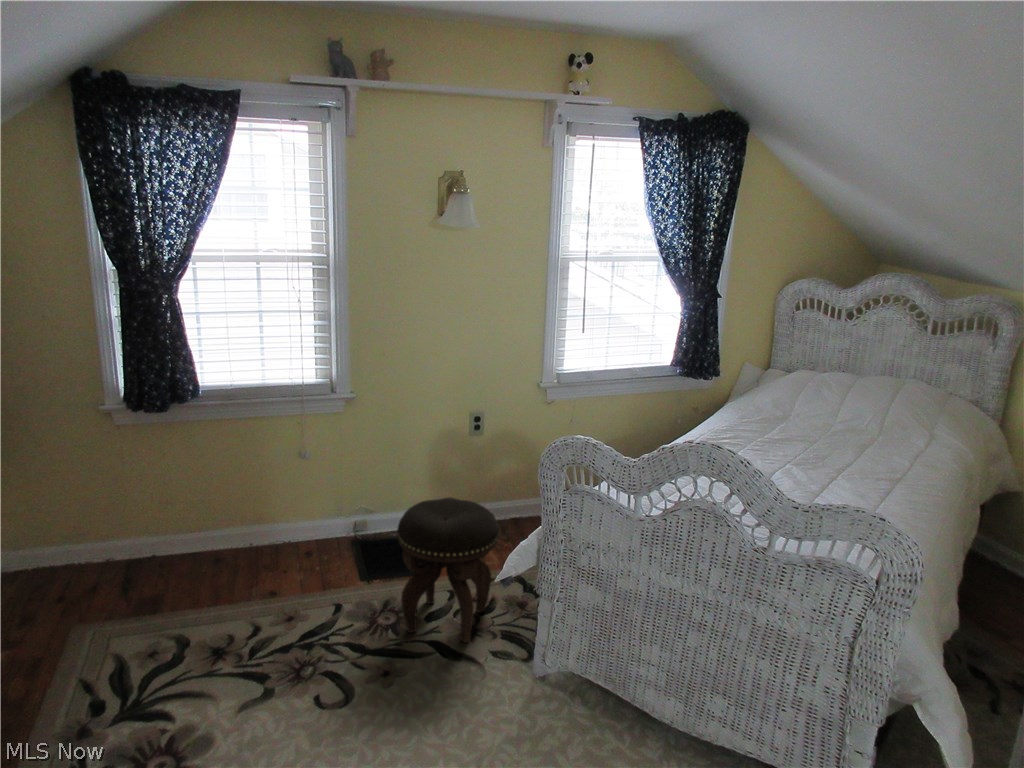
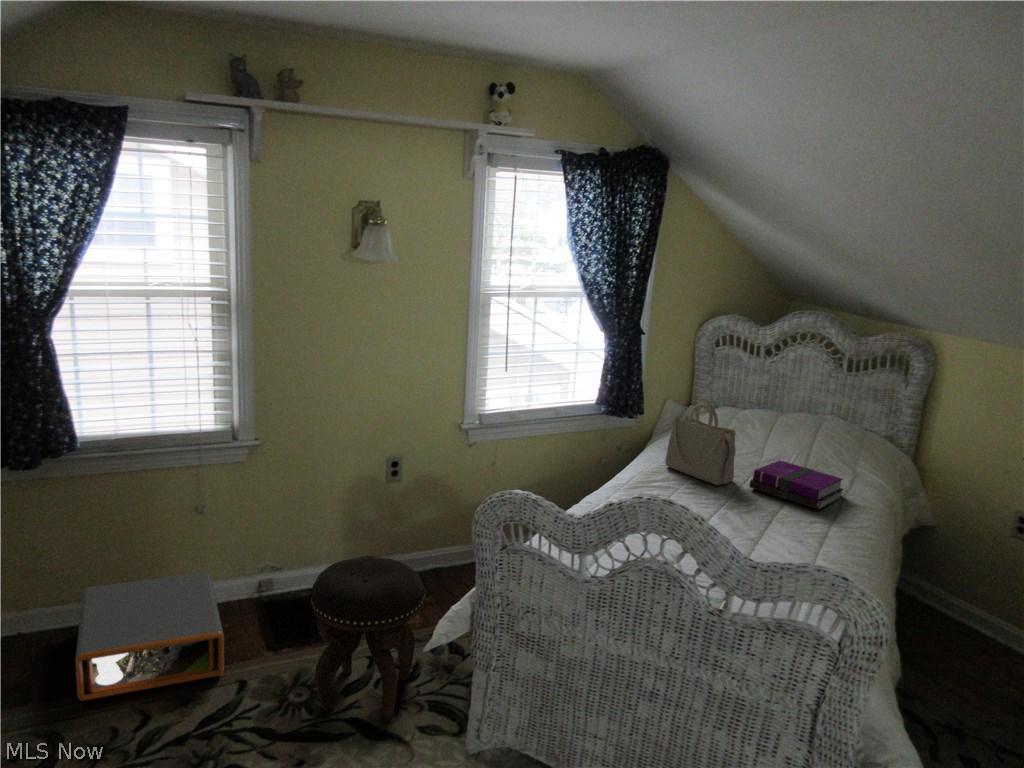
handbag: none [736,363,806,443] -> present [665,402,736,485]
notebook: none [818,421,916,468] -> present [749,460,844,510]
storage box: none [199,511,323,613] -> present [75,572,224,701]

